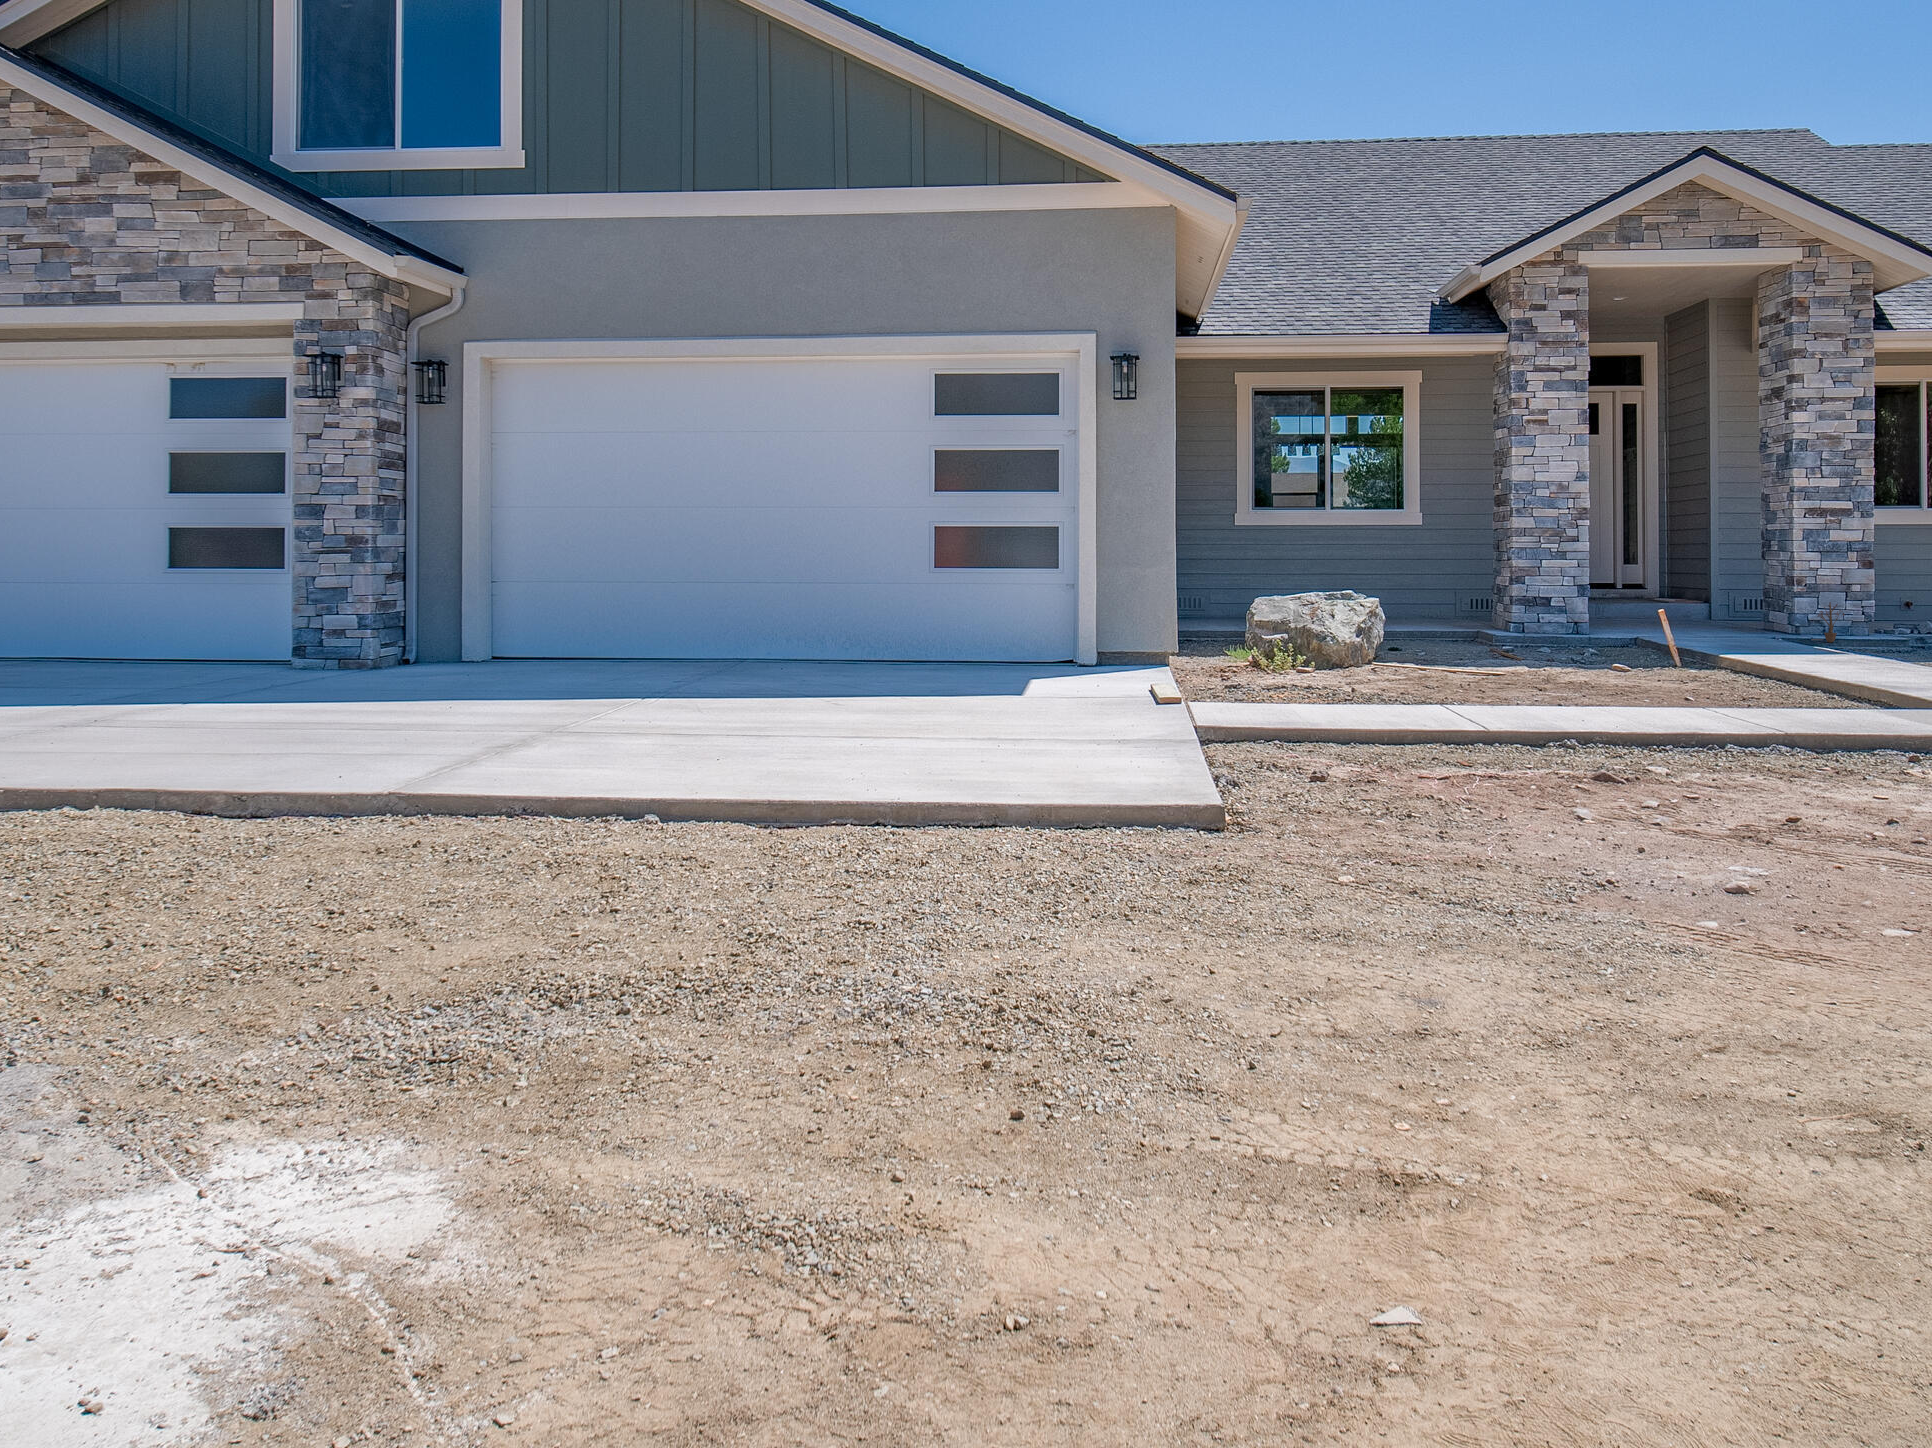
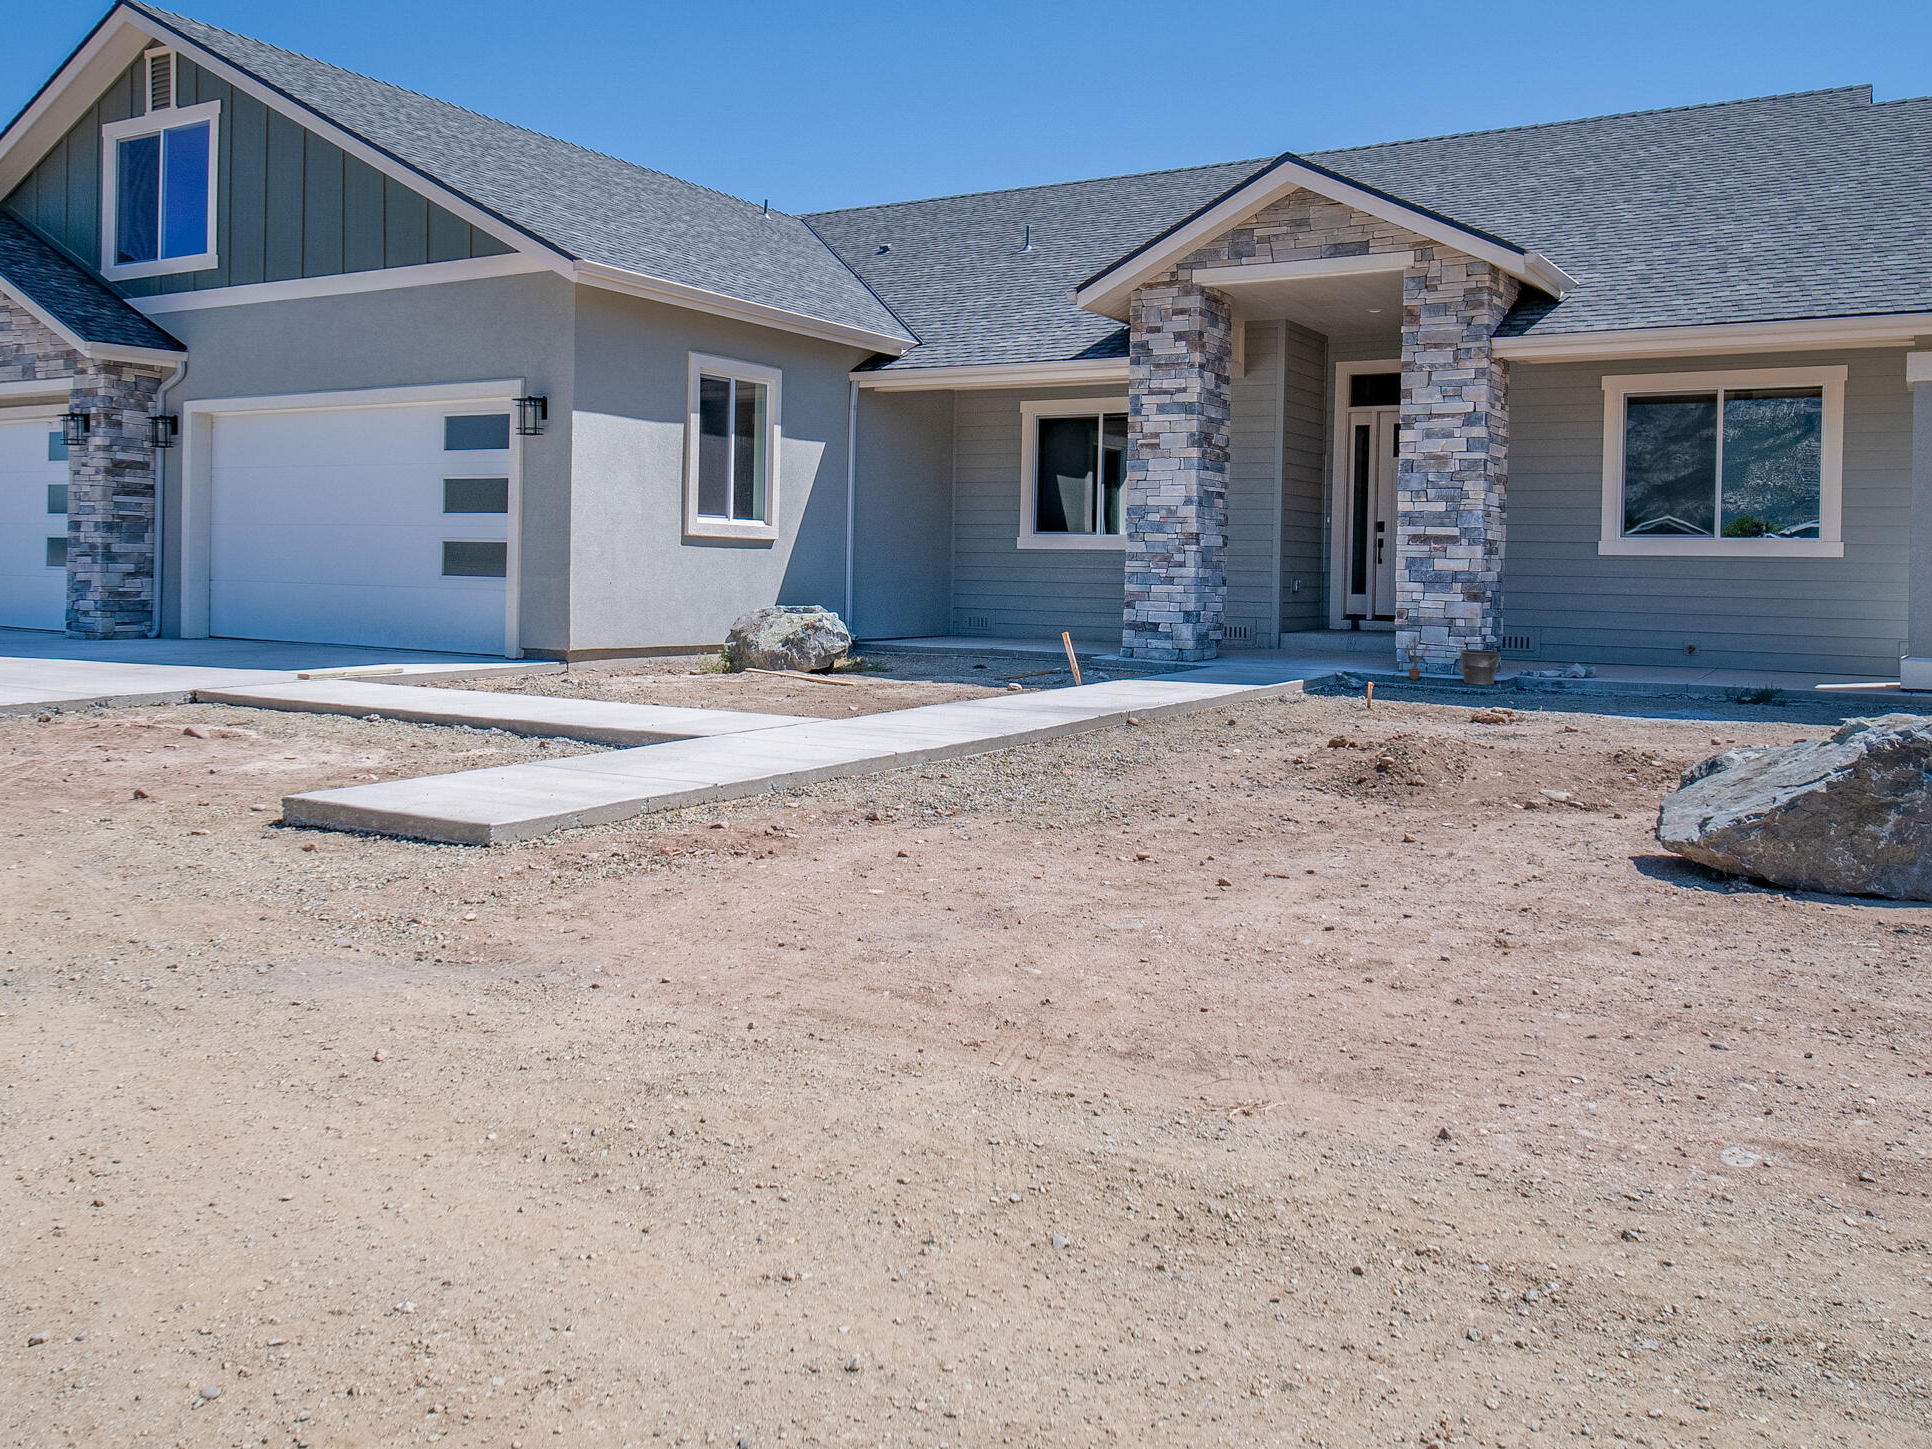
bucket: none [1858,613,1905,643] -> present [1456,650,1501,684]

